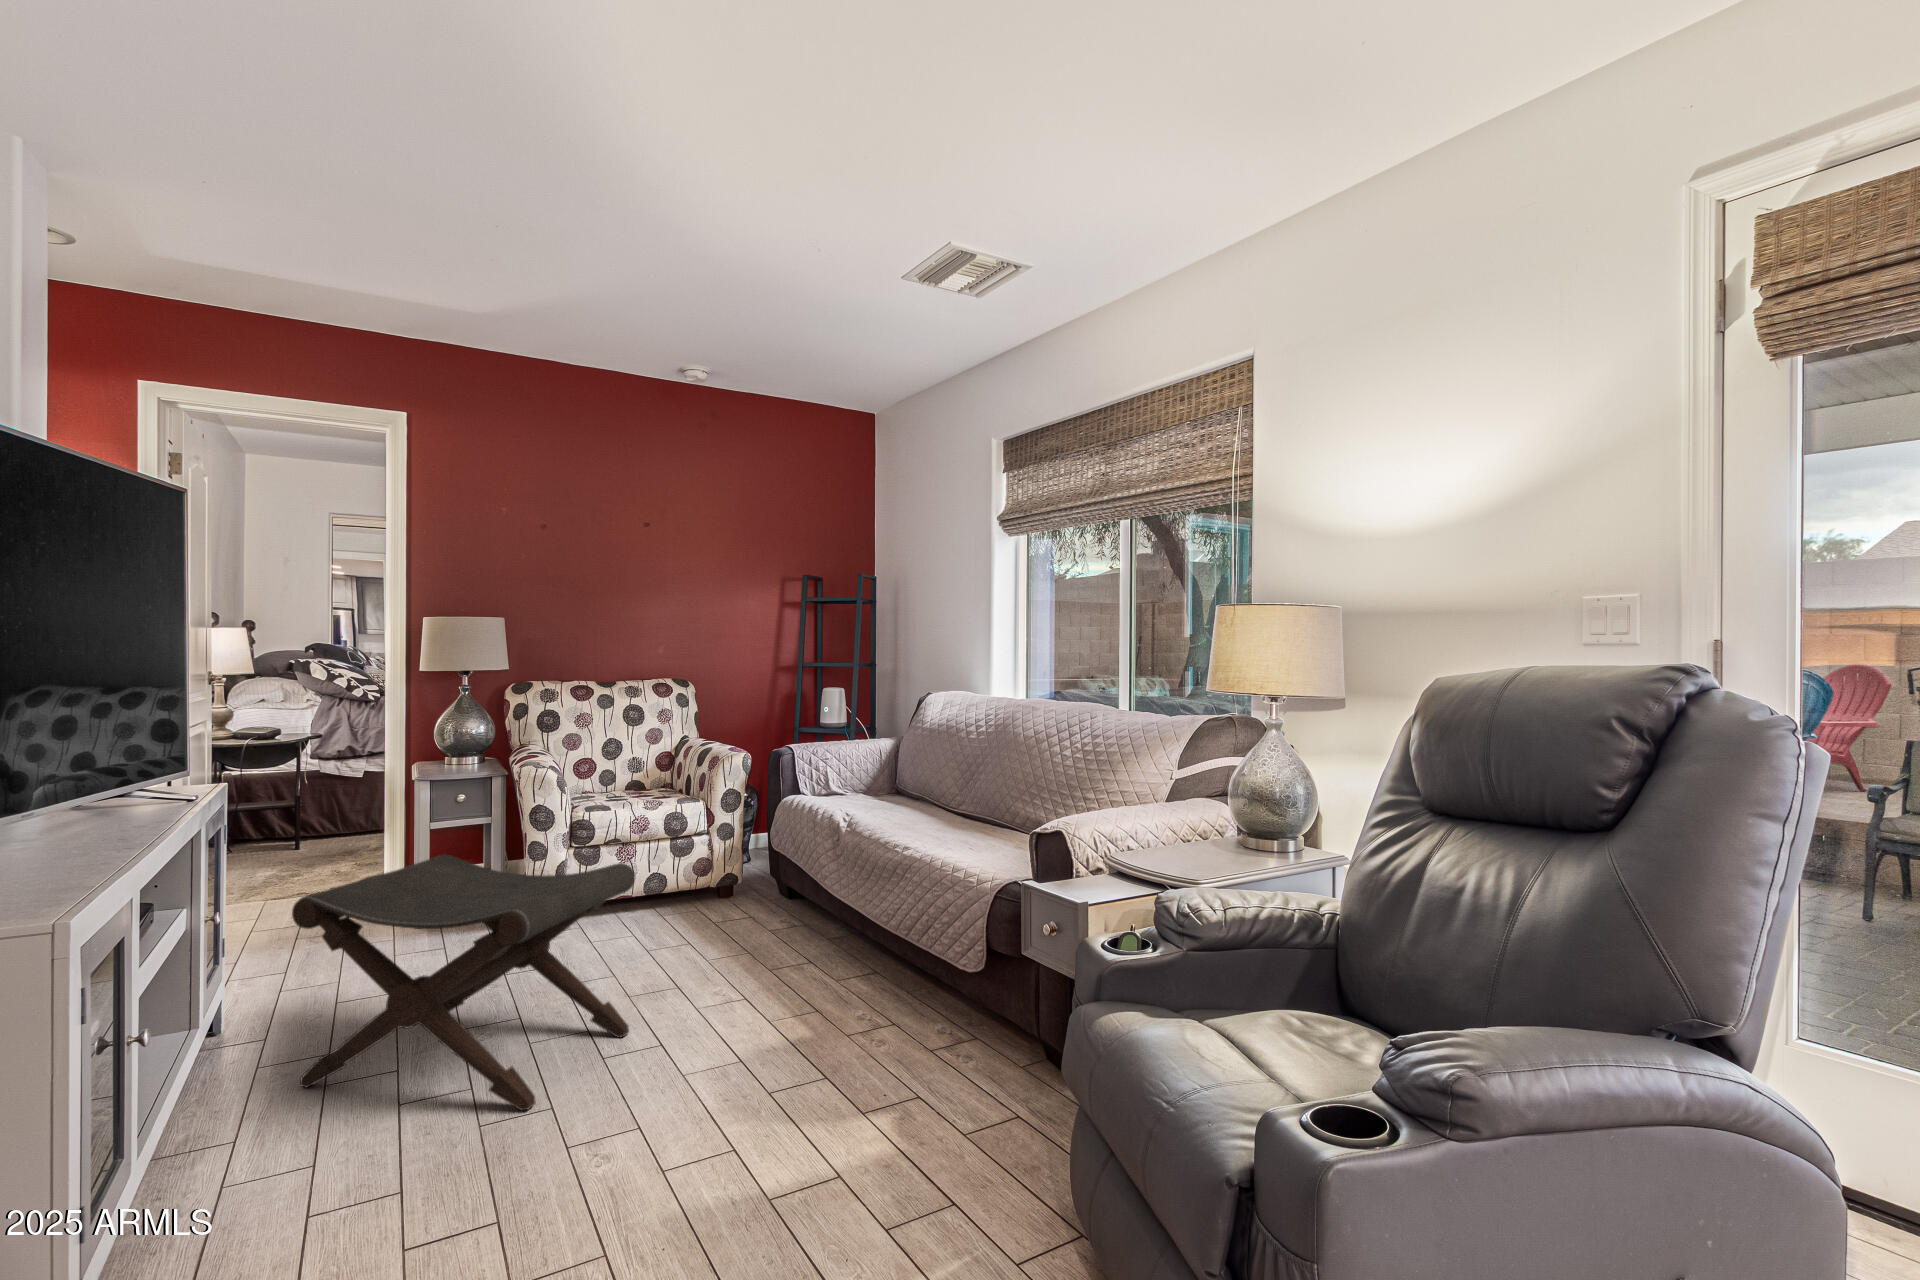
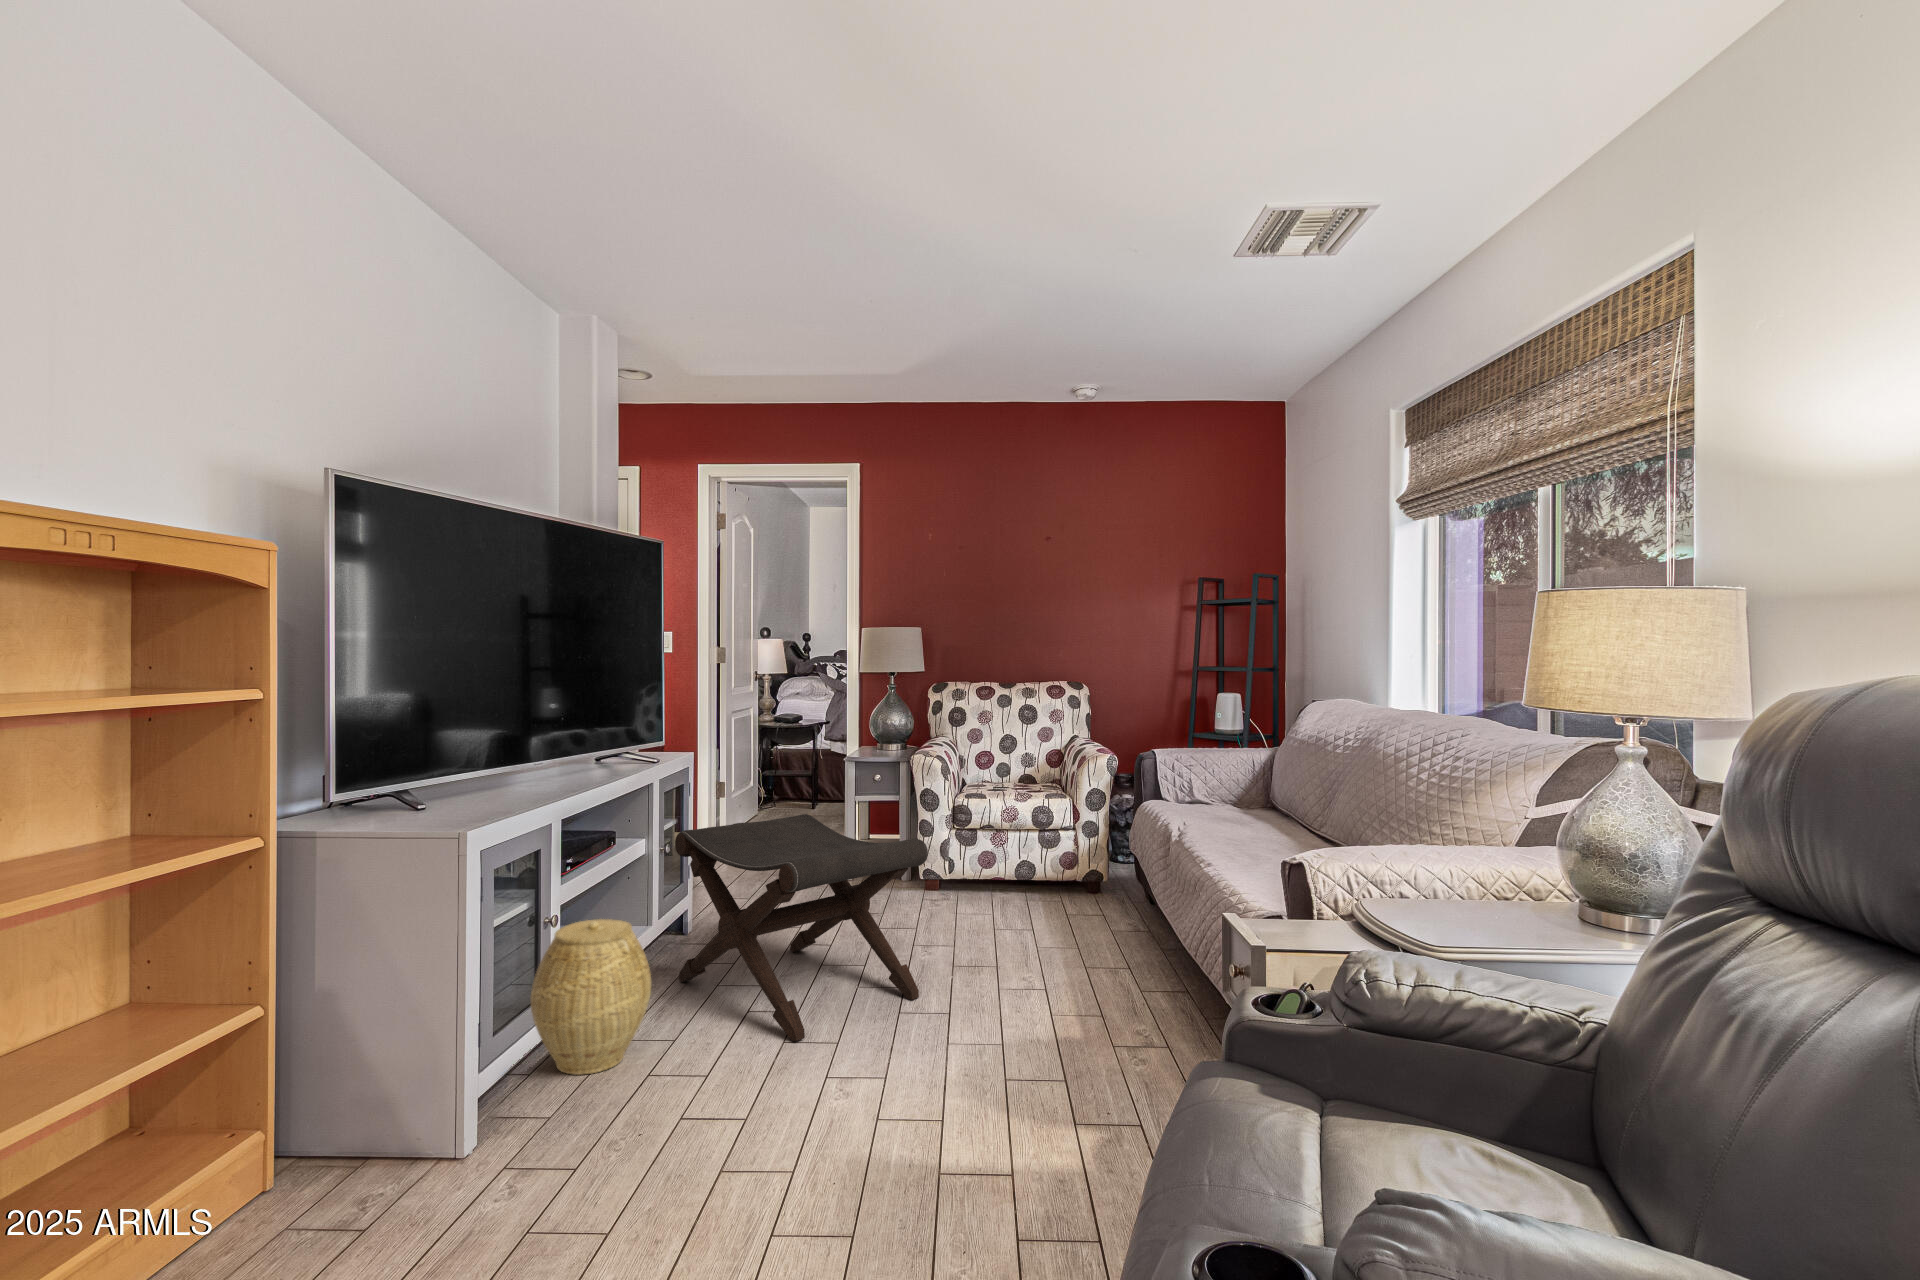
woven basket: none [168,1020,348,1231] -> present [531,919,651,1075]

